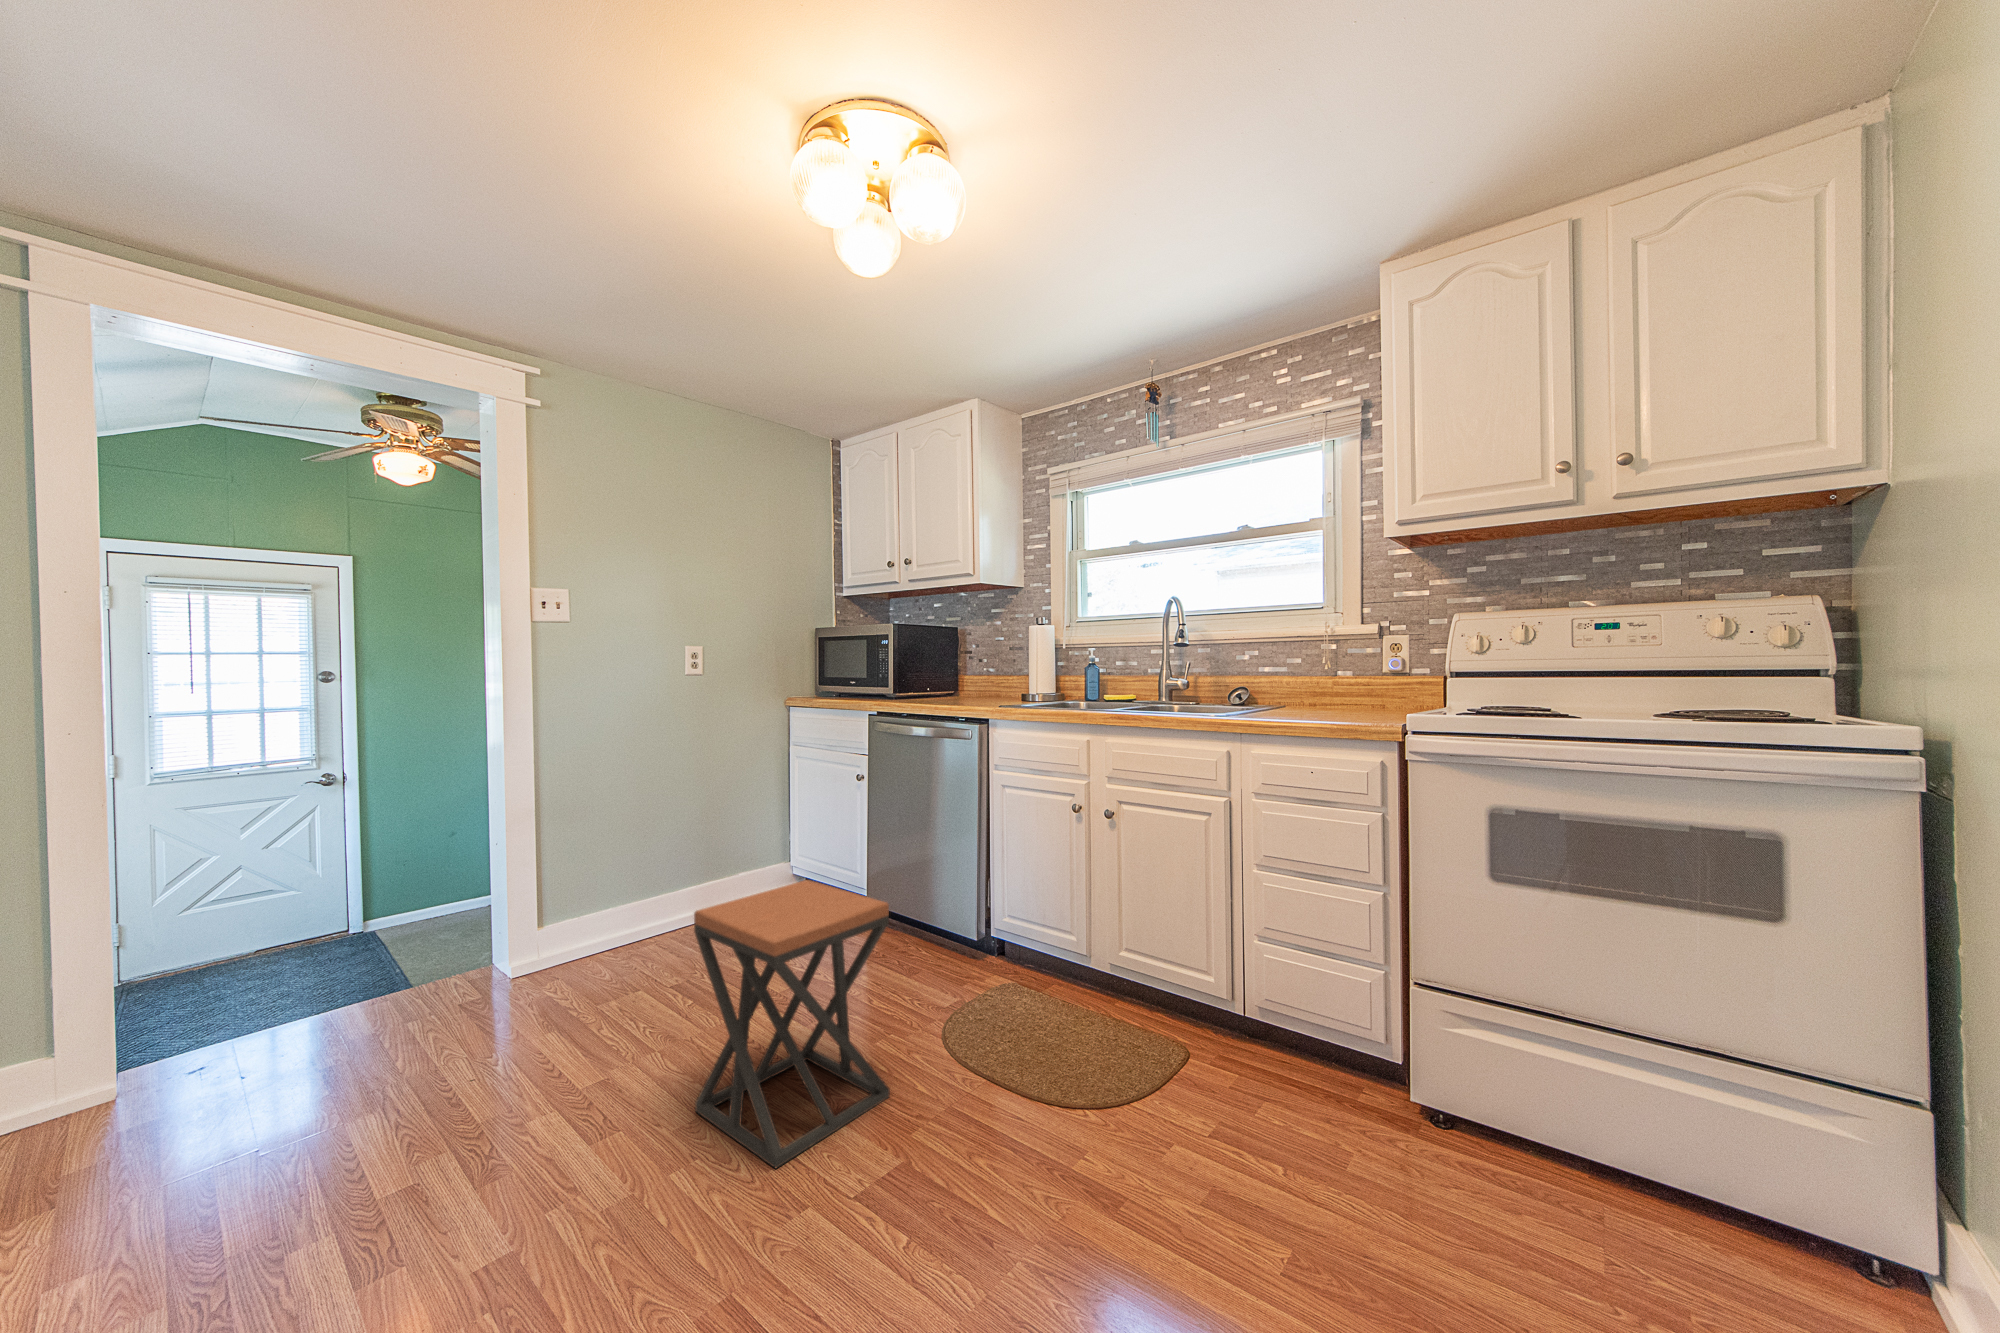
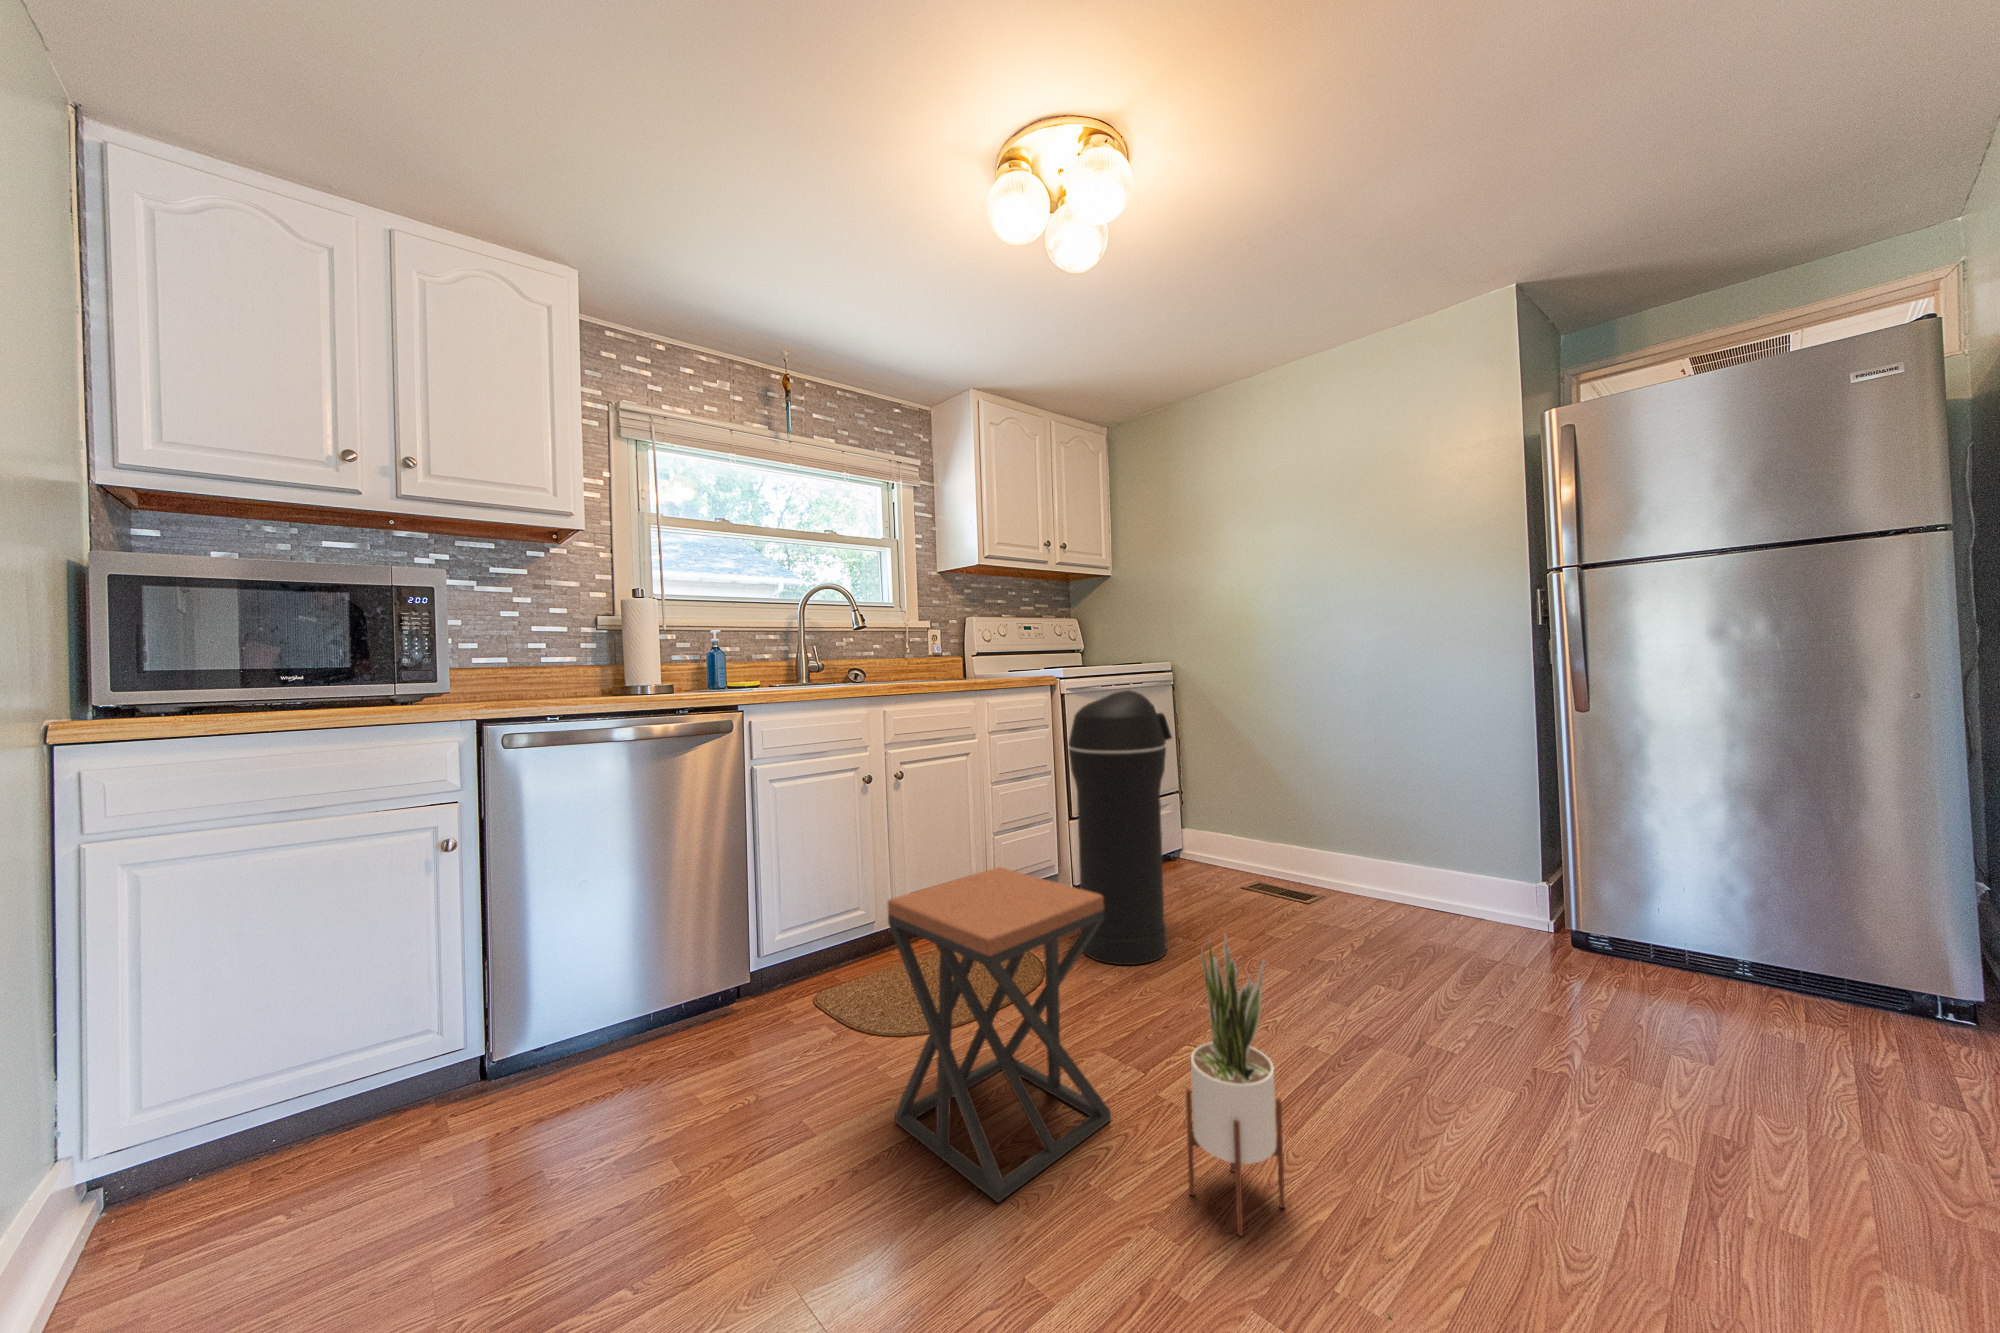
trash can: none [1129,758,1294,1231] -> present [1069,690,1172,965]
potted plant: none [554,989,686,1295] -> present [1186,935,1285,1236]

